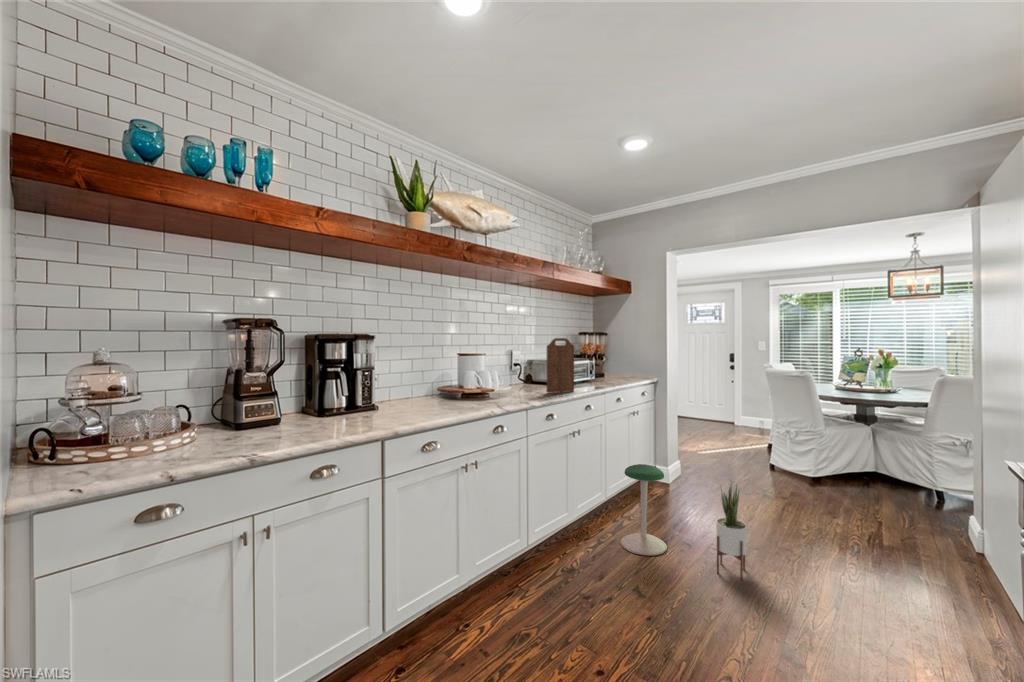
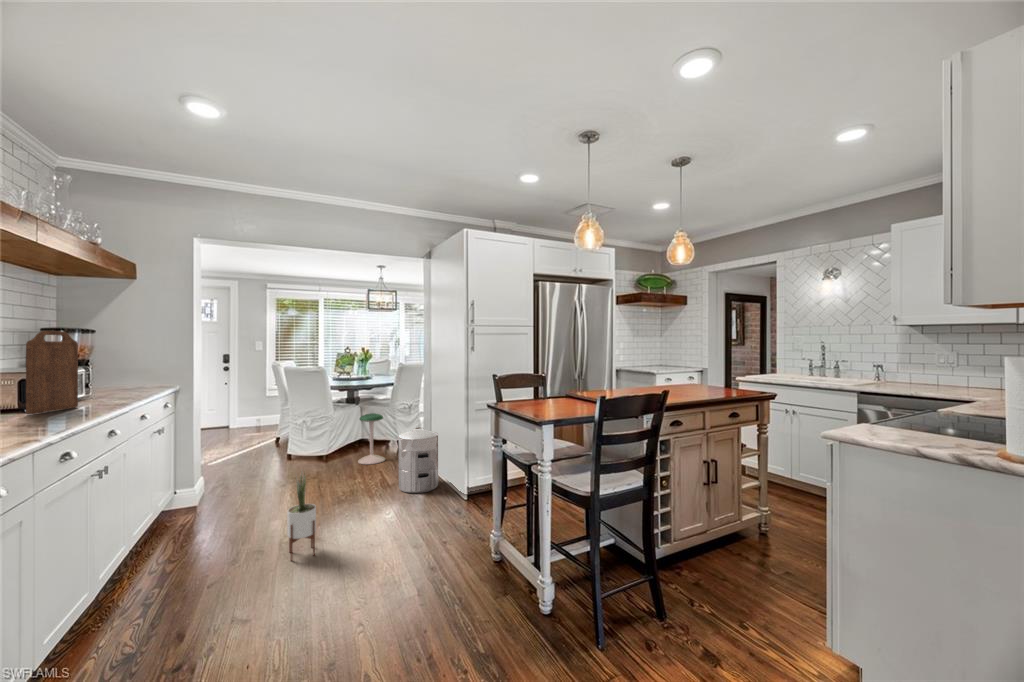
stool: present [621,464,667,556] -> present [358,413,385,464]
waste bin: none [897,473,978,576] -> present [398,427,438,493]

